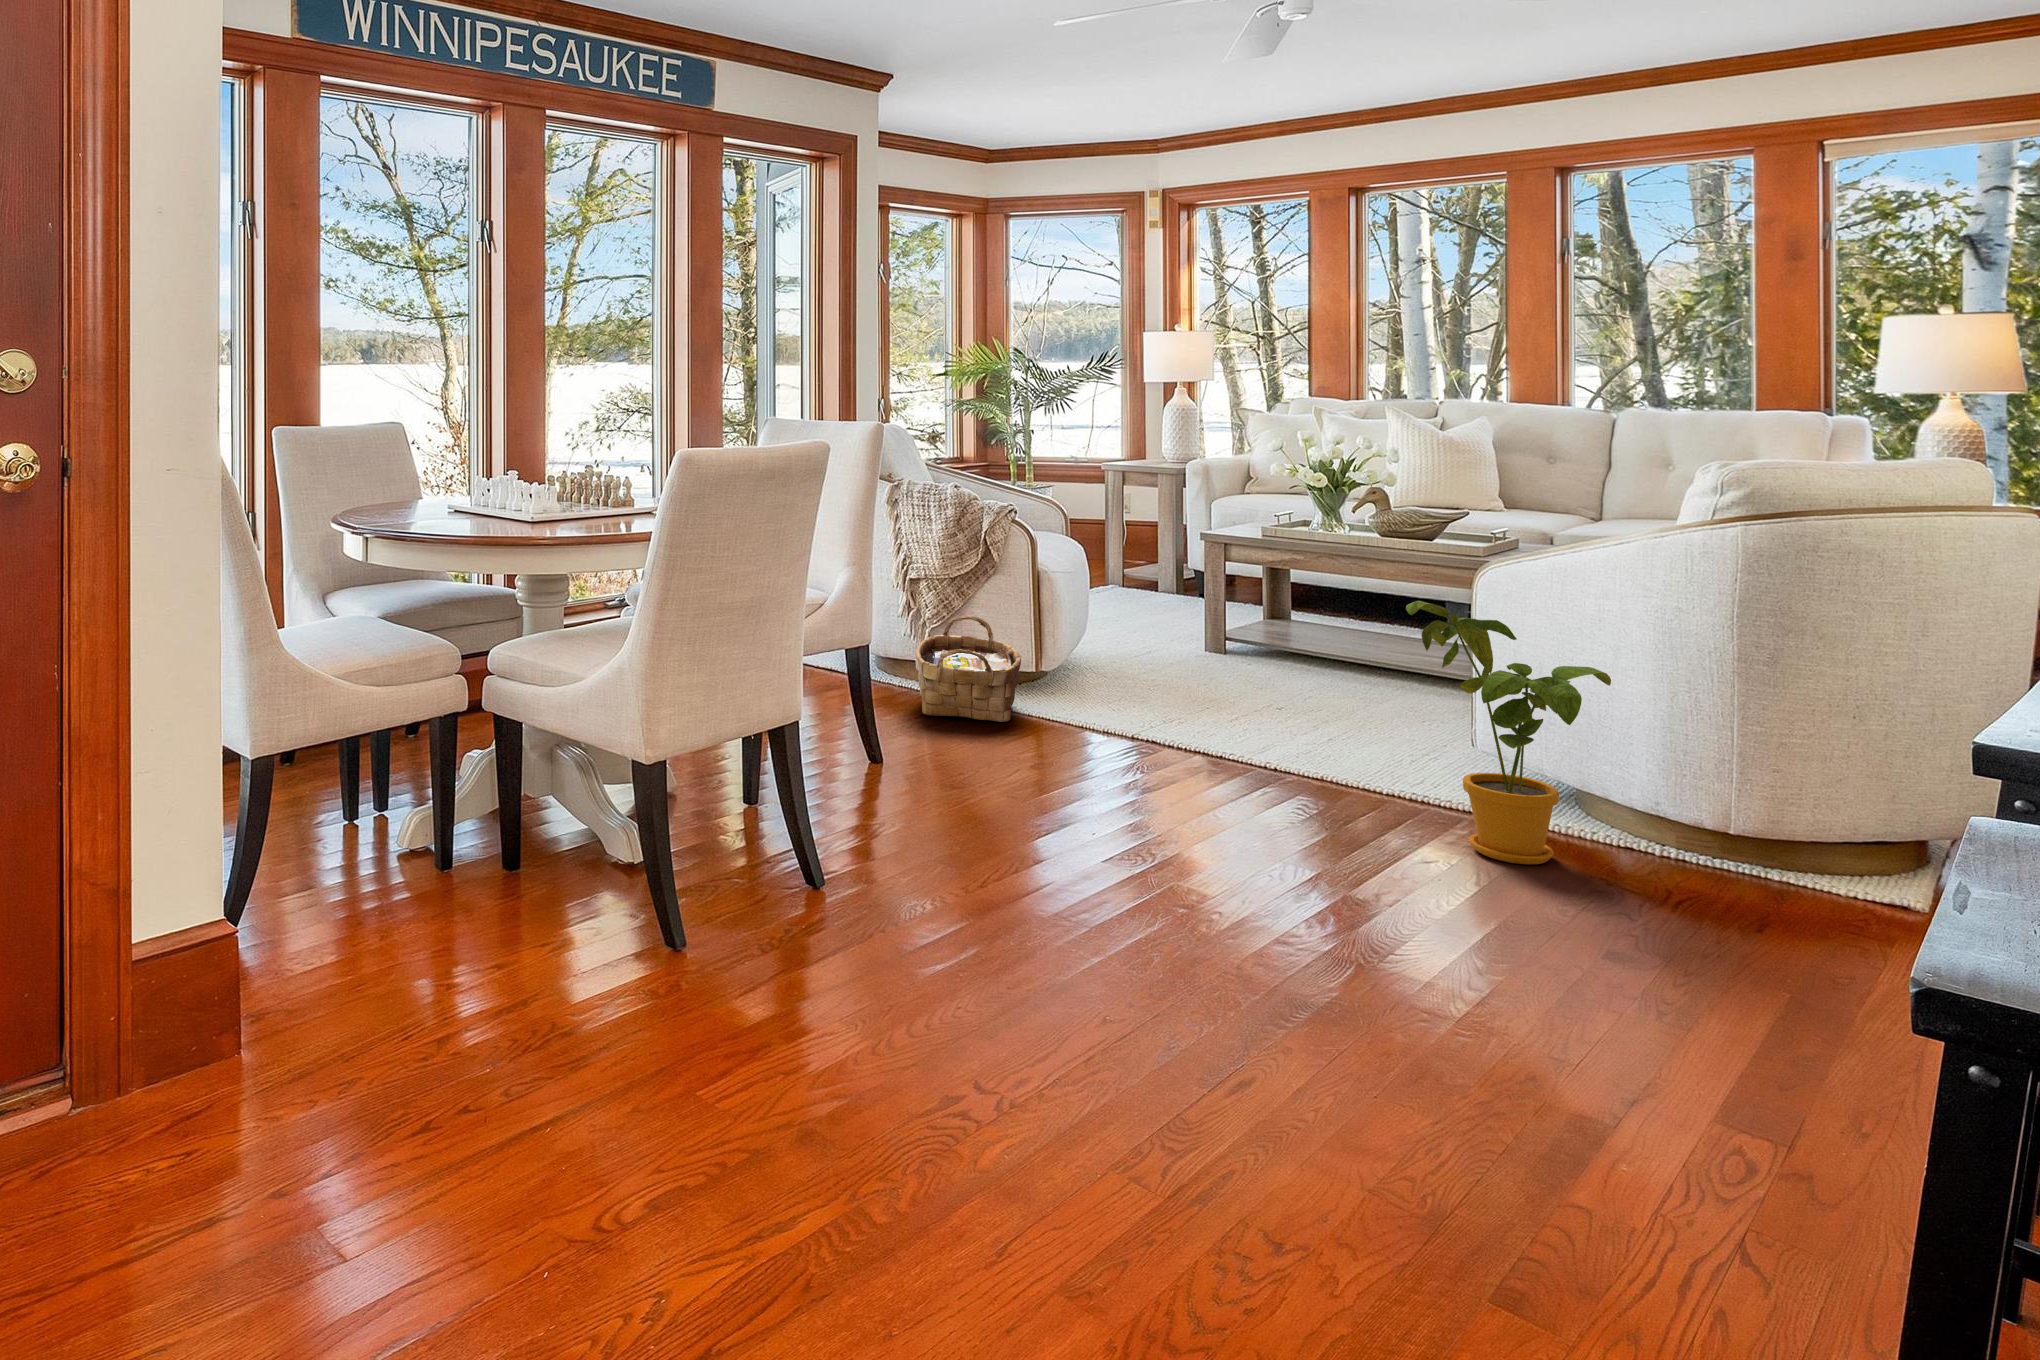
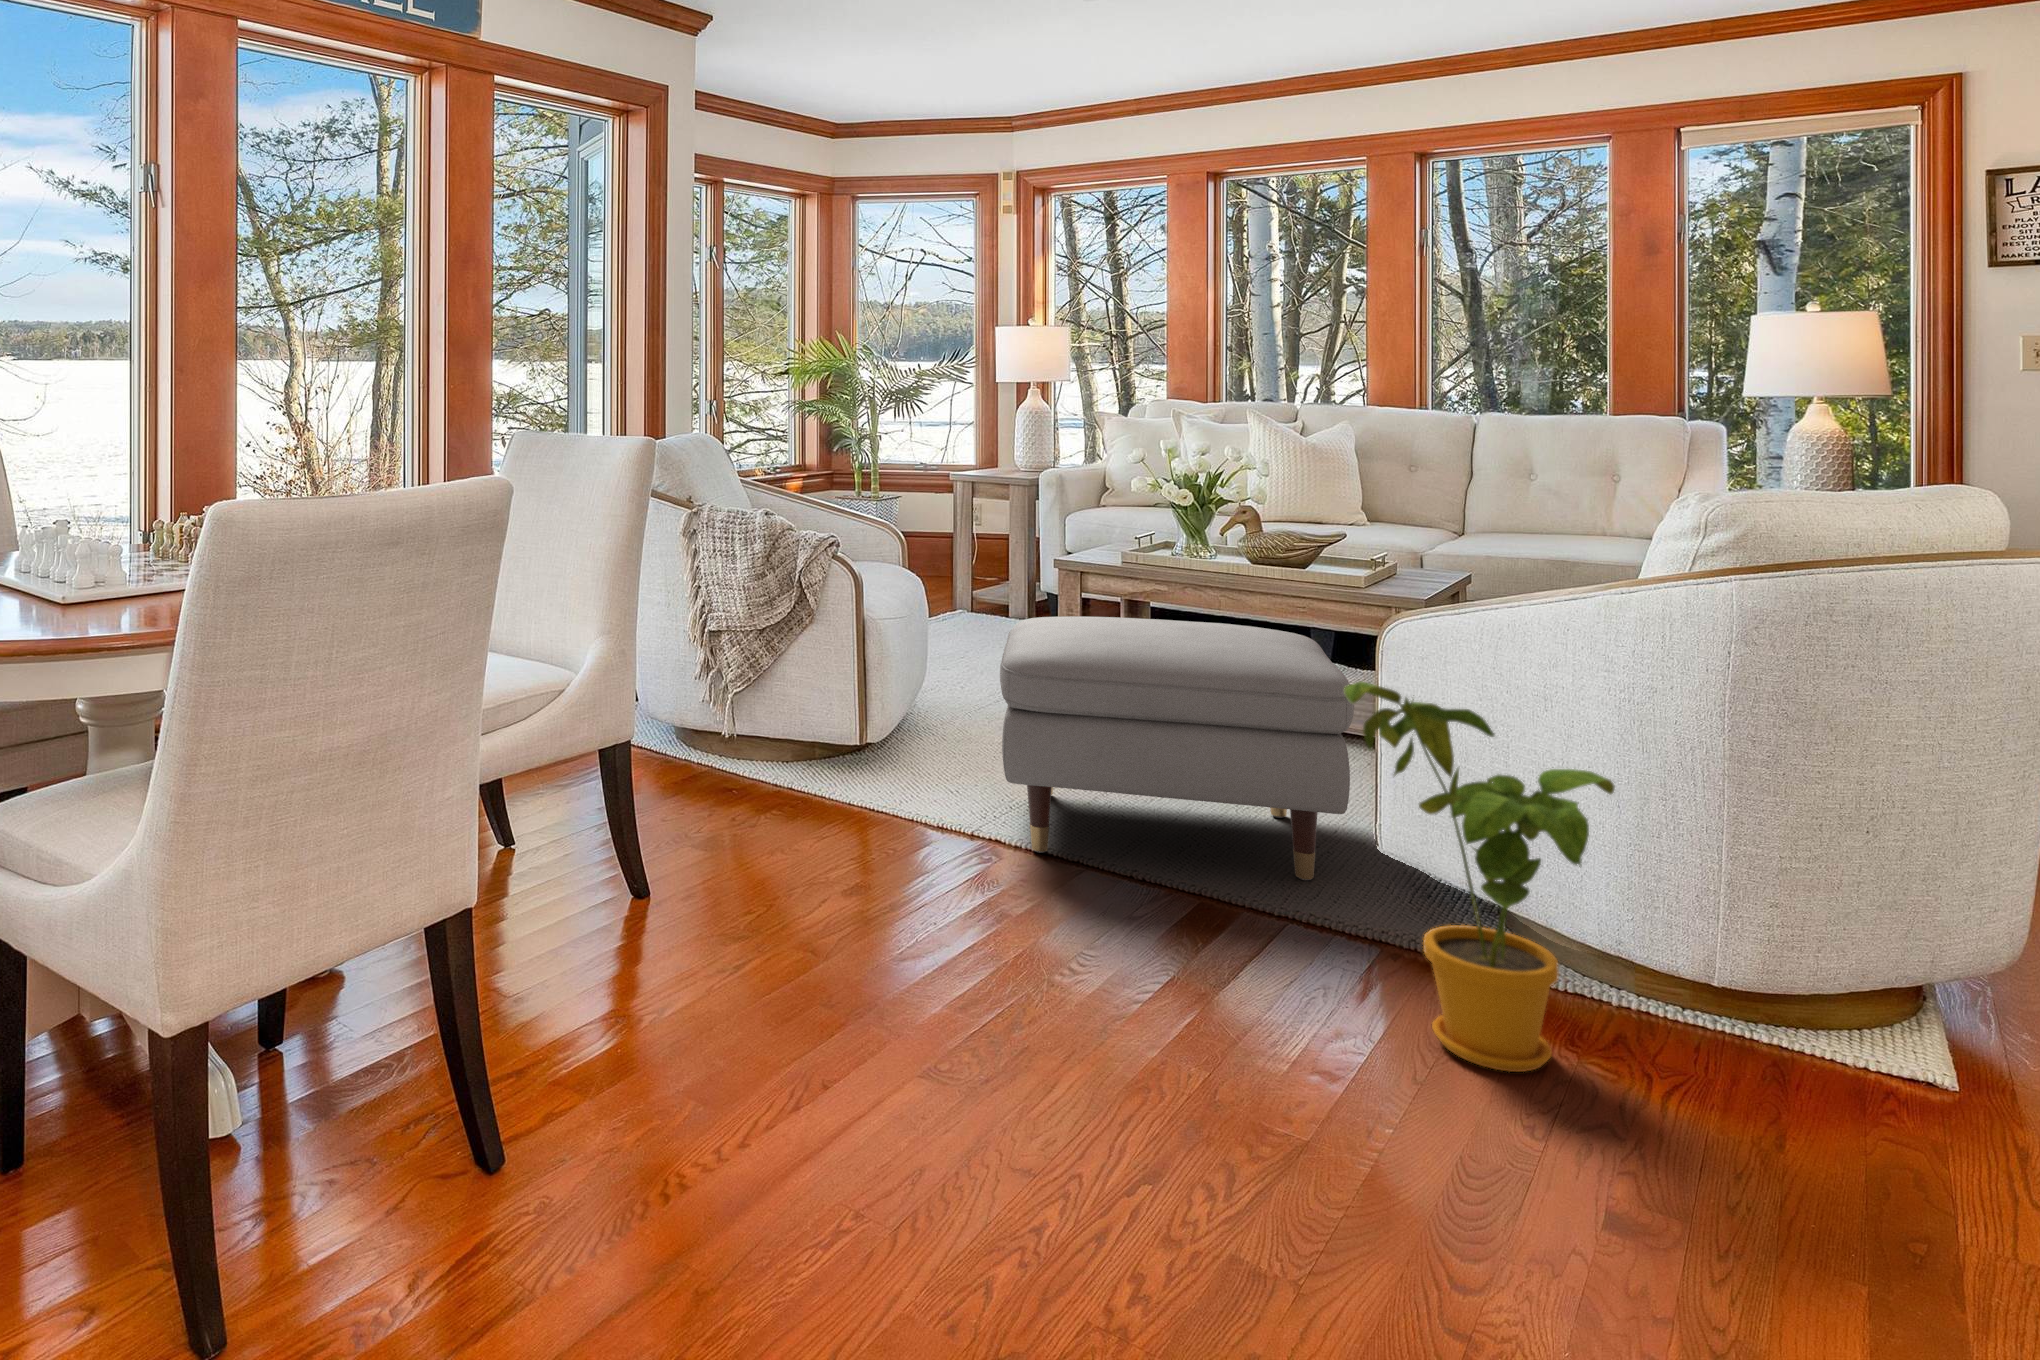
ottoman: none [1154,572,1434,766] -> present [1000,616,1354,880]
woven basket: present [915,615,1021,722] -> none [700,678,835,827]

